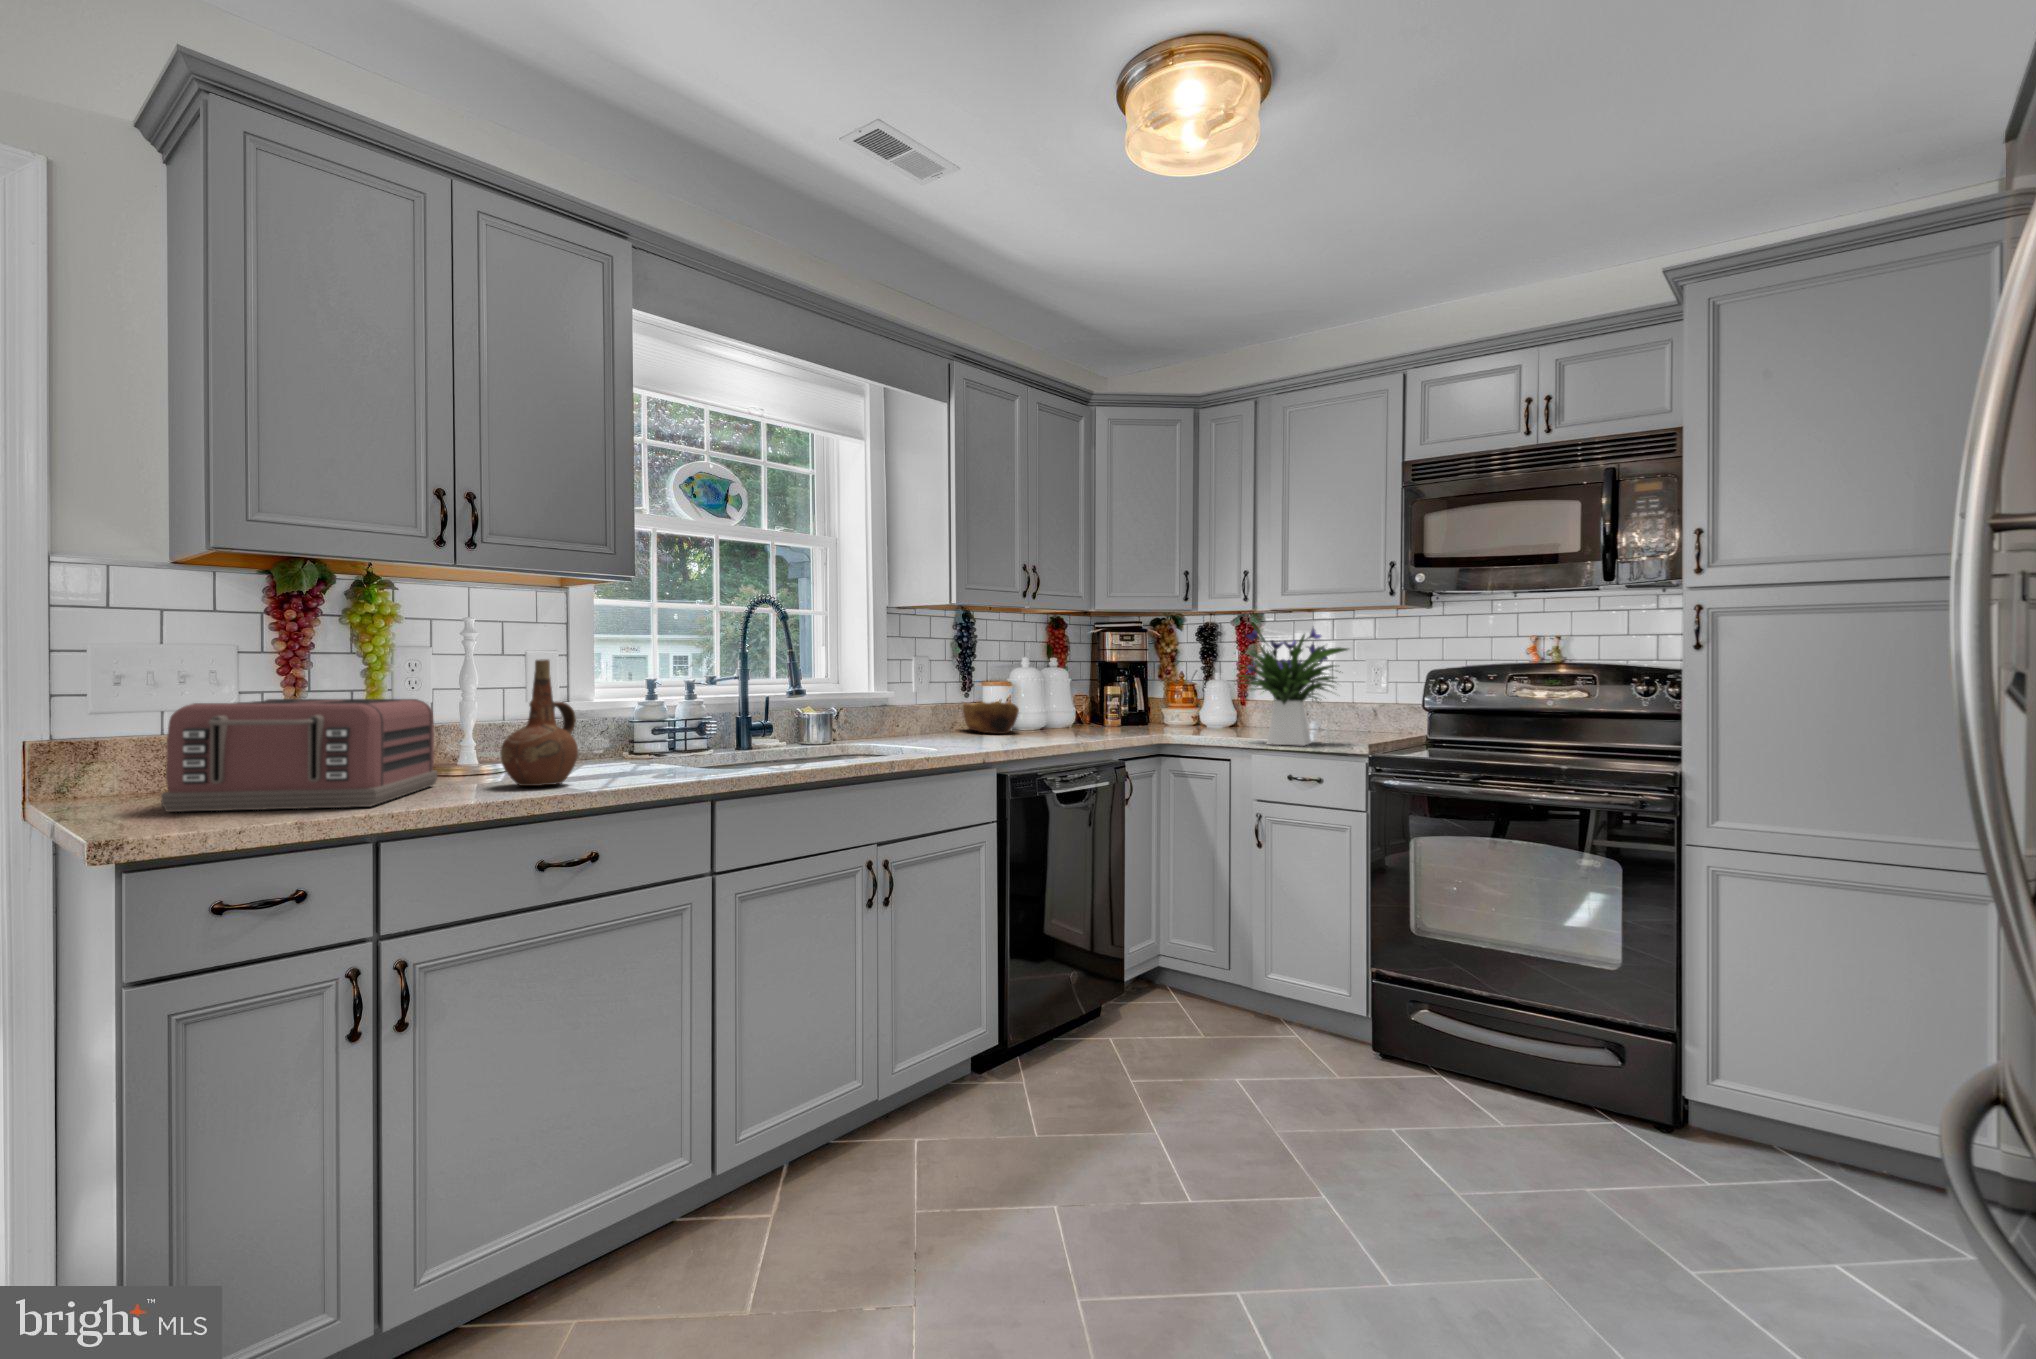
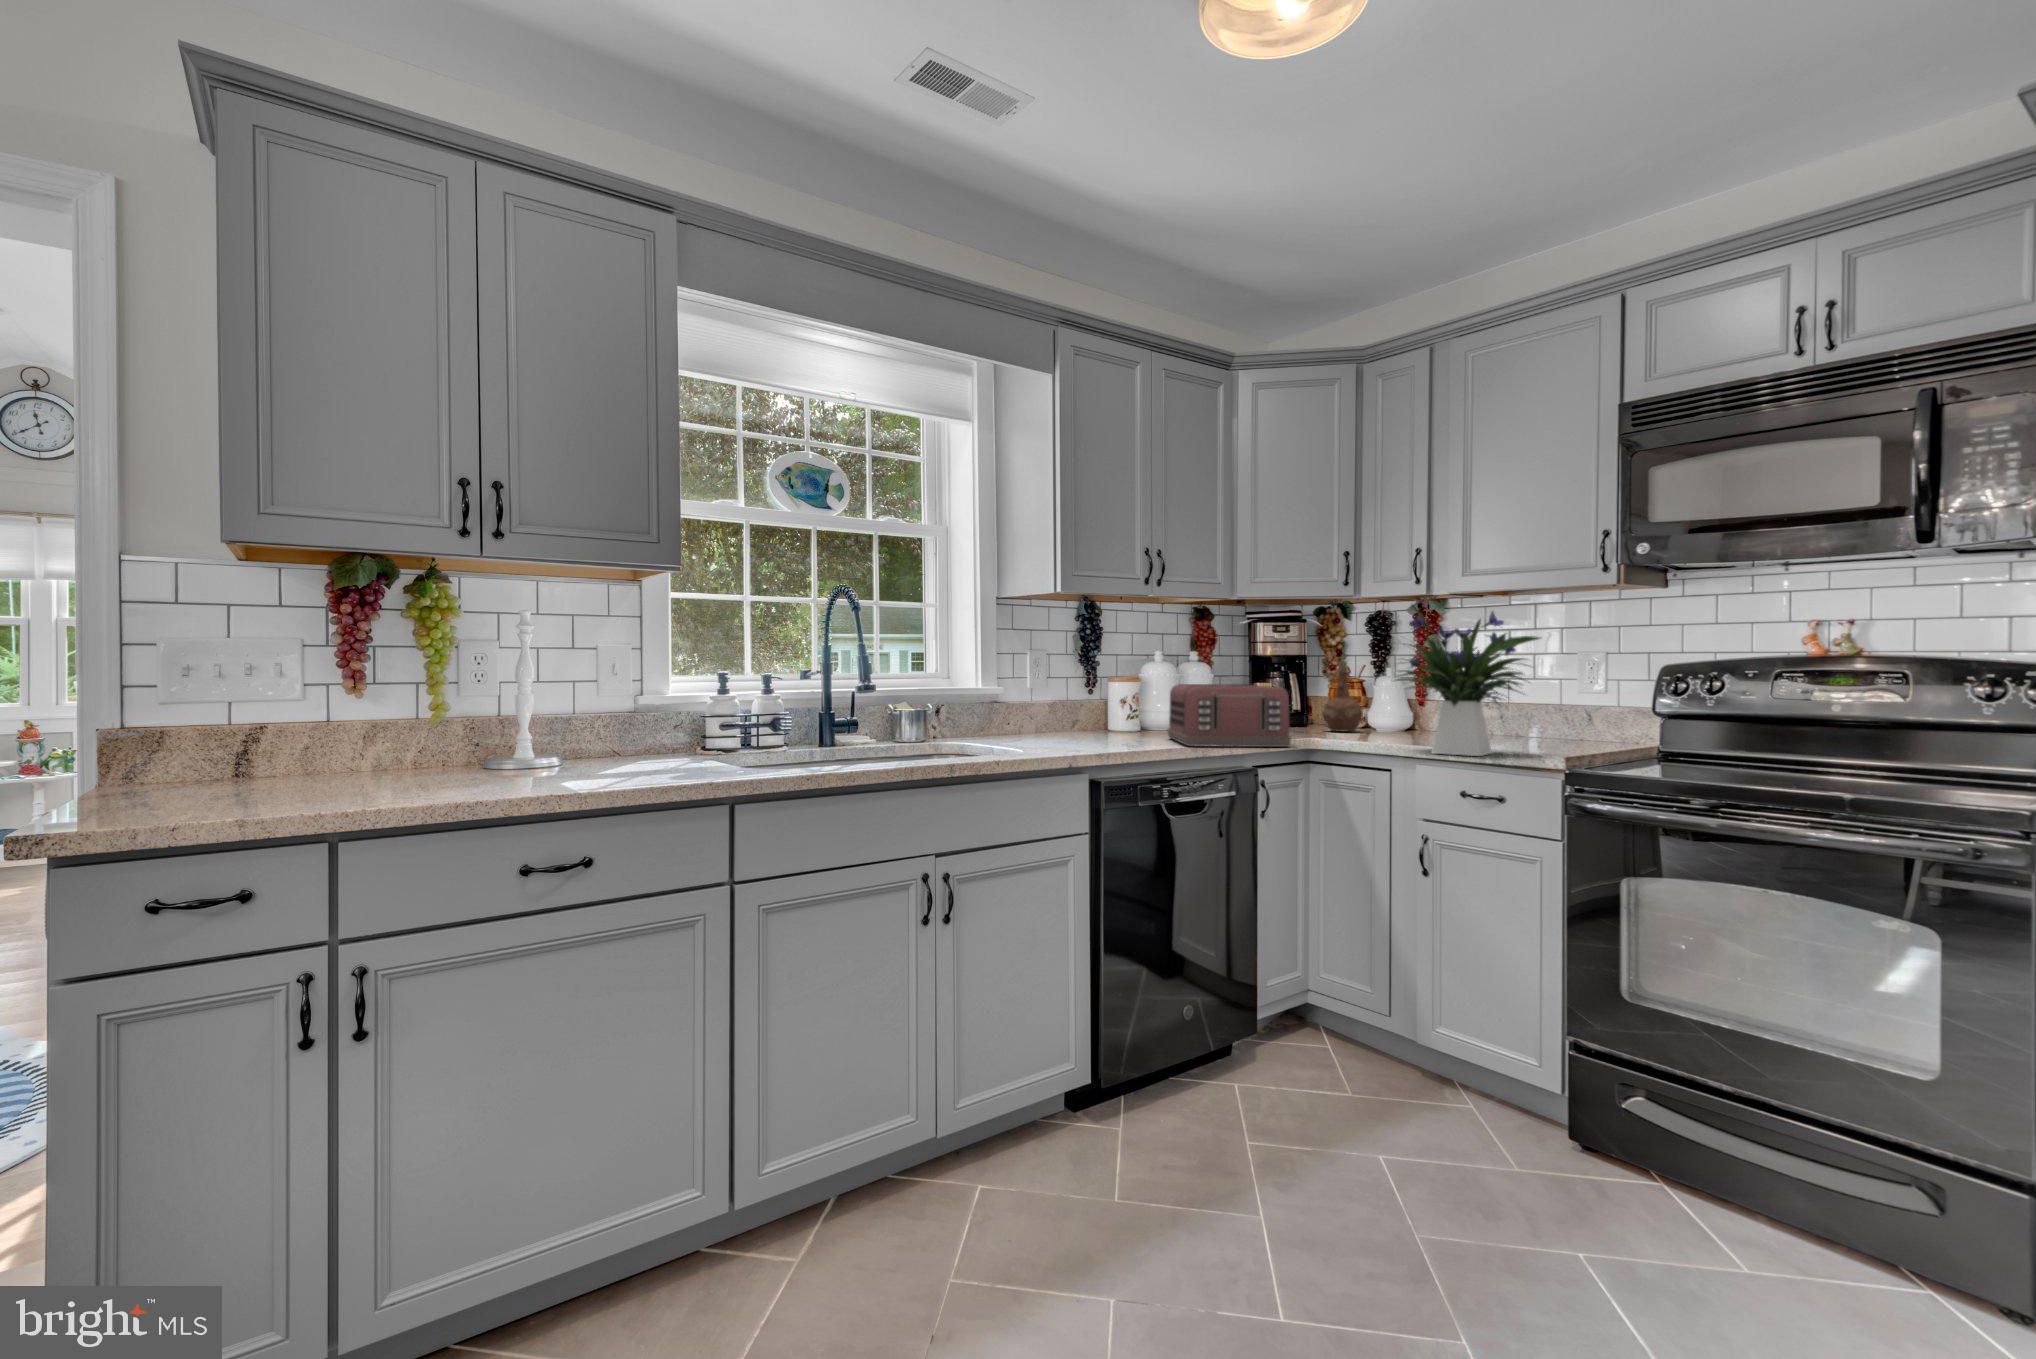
ceramic pitcher: present [500,659,578,786] -> present [1322,661,1363,732]
toaster: present [161,699,437,812] -> present [1168,684,1291,747]
wooden bowl: present [963,702,1019,734] -> none [1092,693,1151,735]

